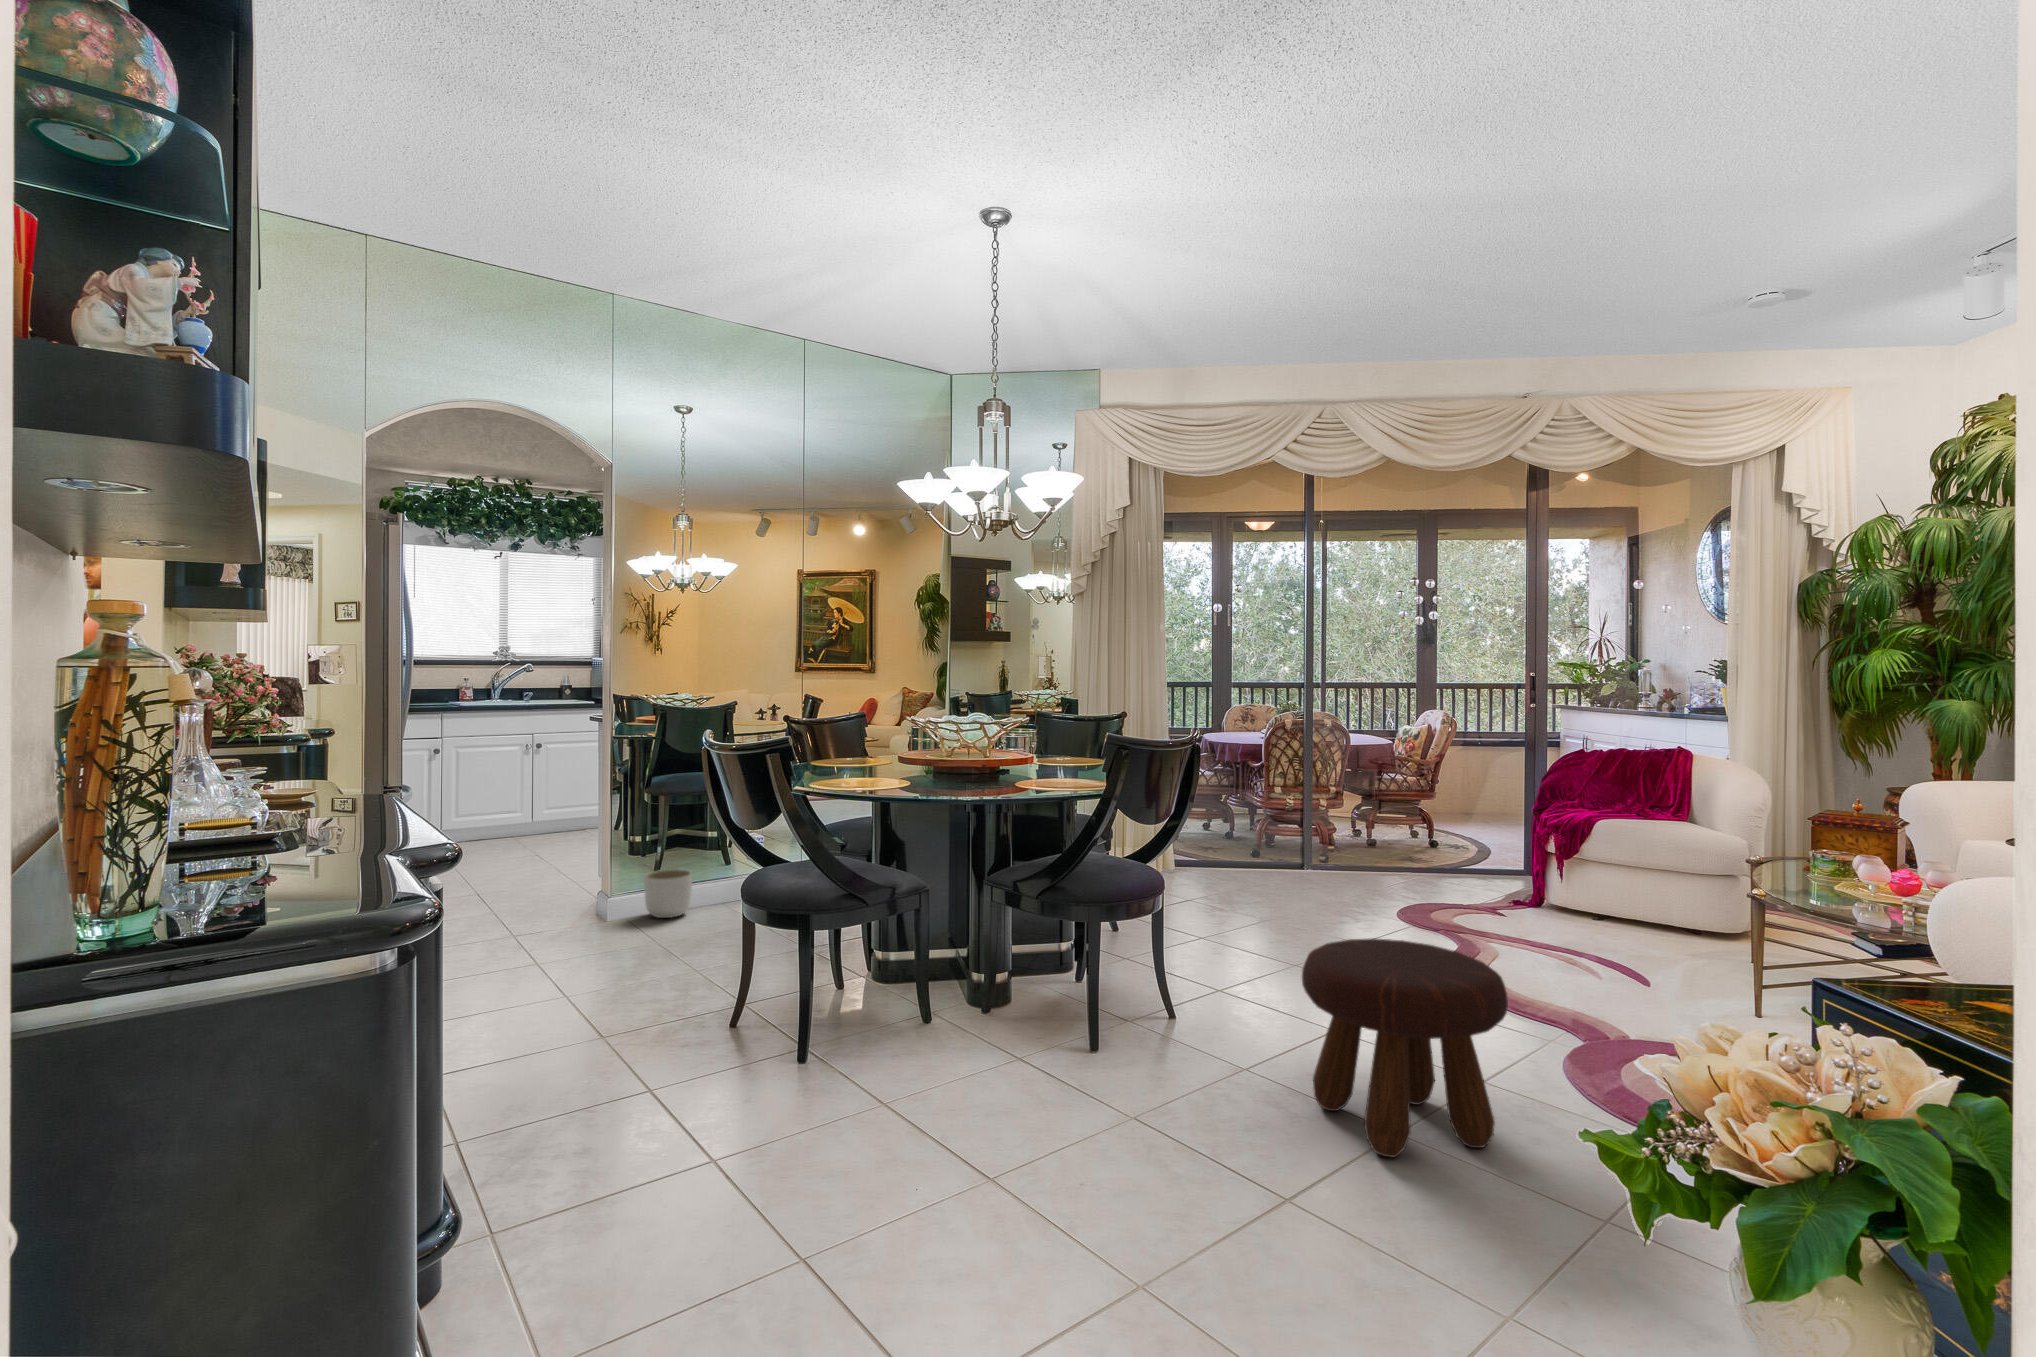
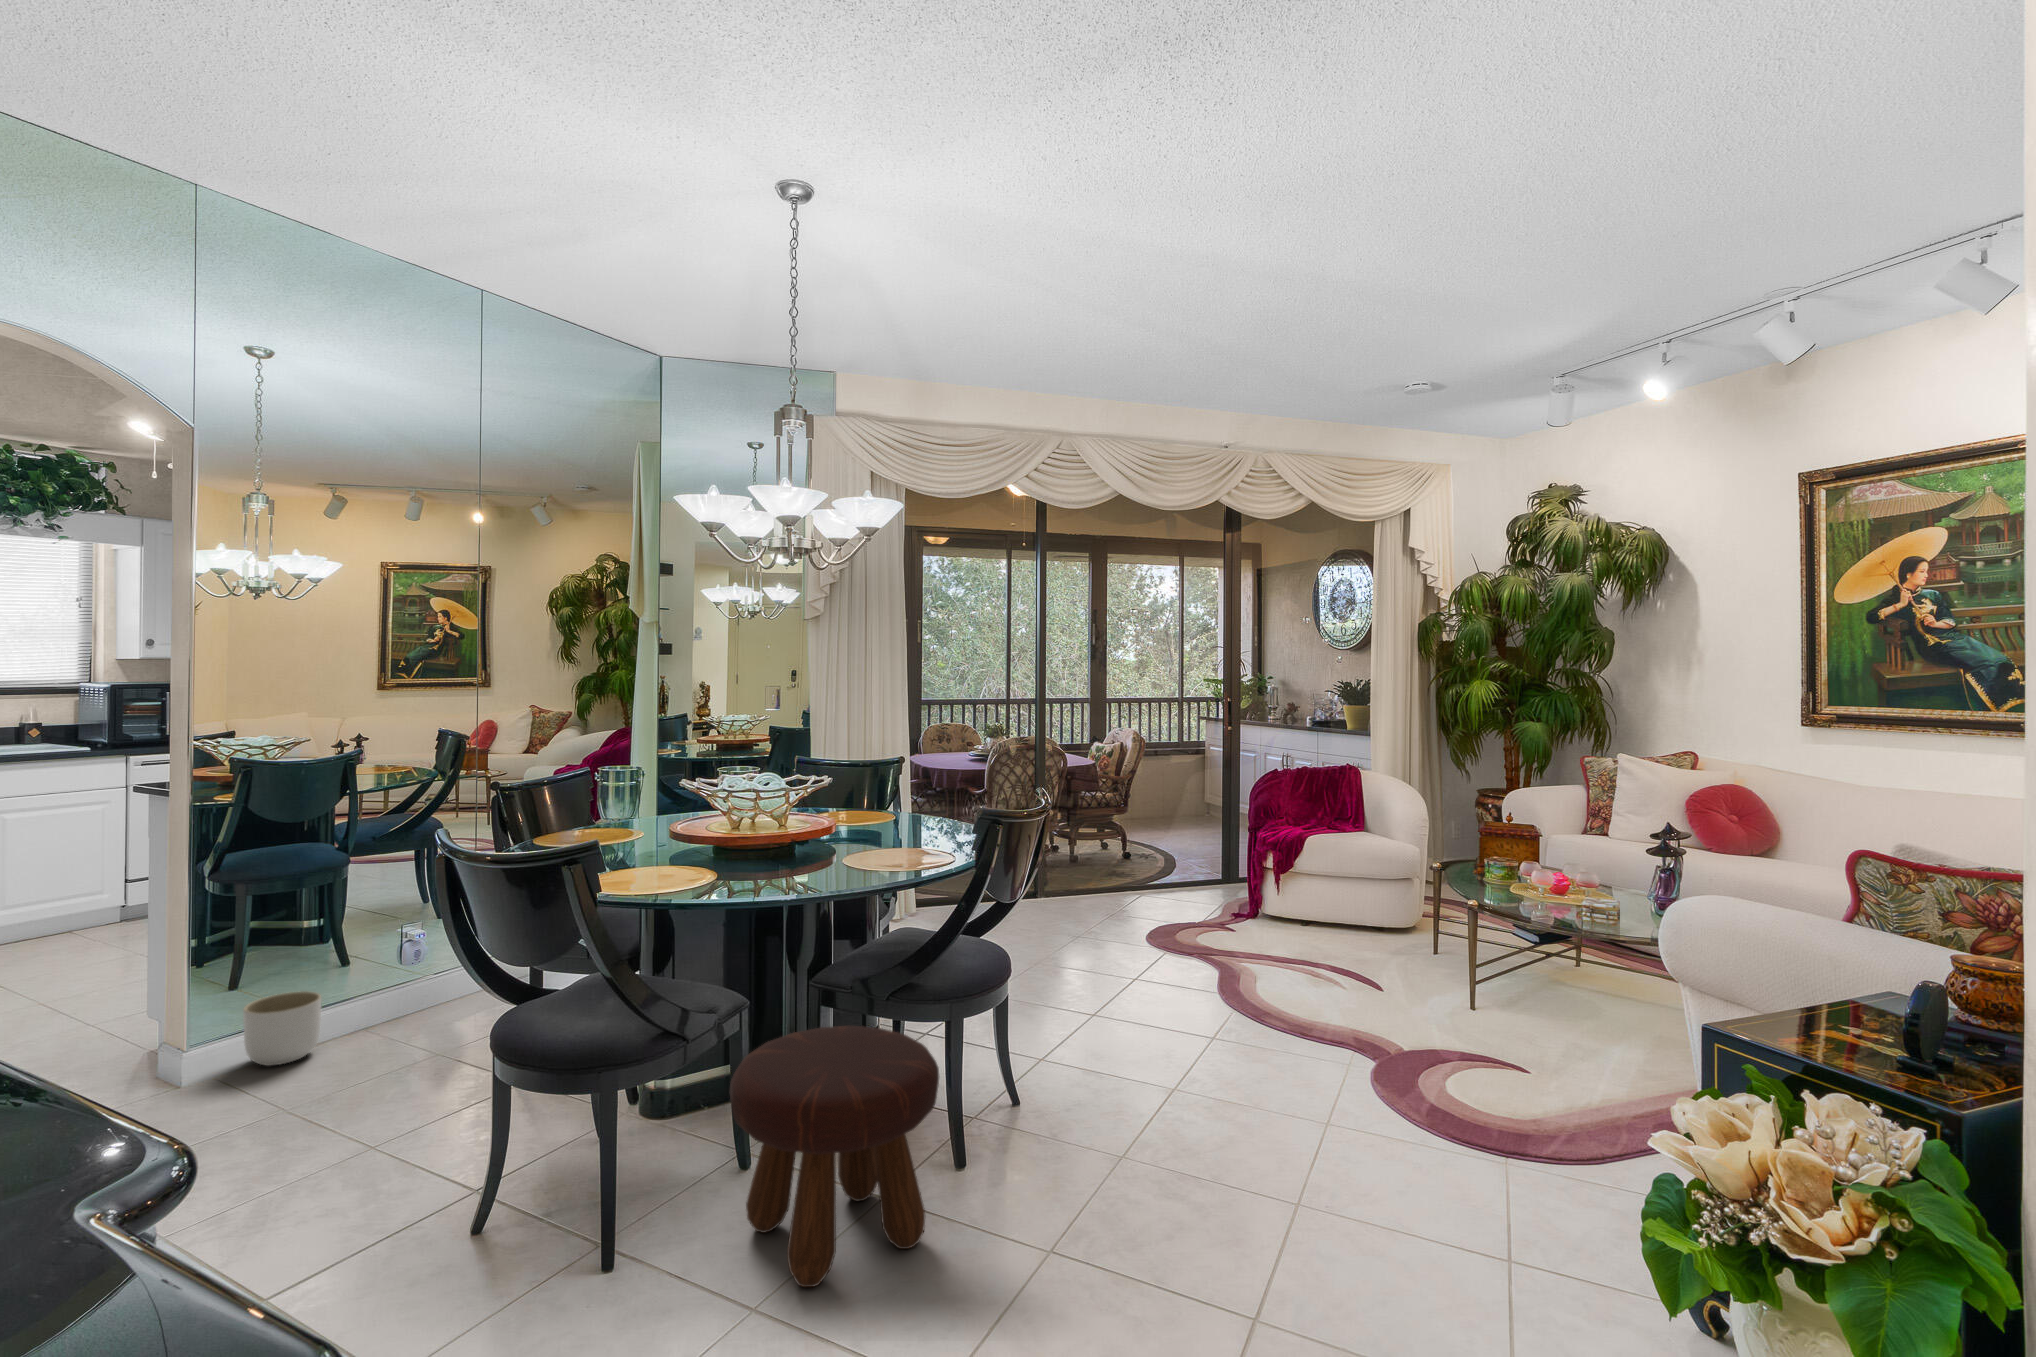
footstool: present [1302,938,1508,1157] -> present [730,1026,939,1287]

